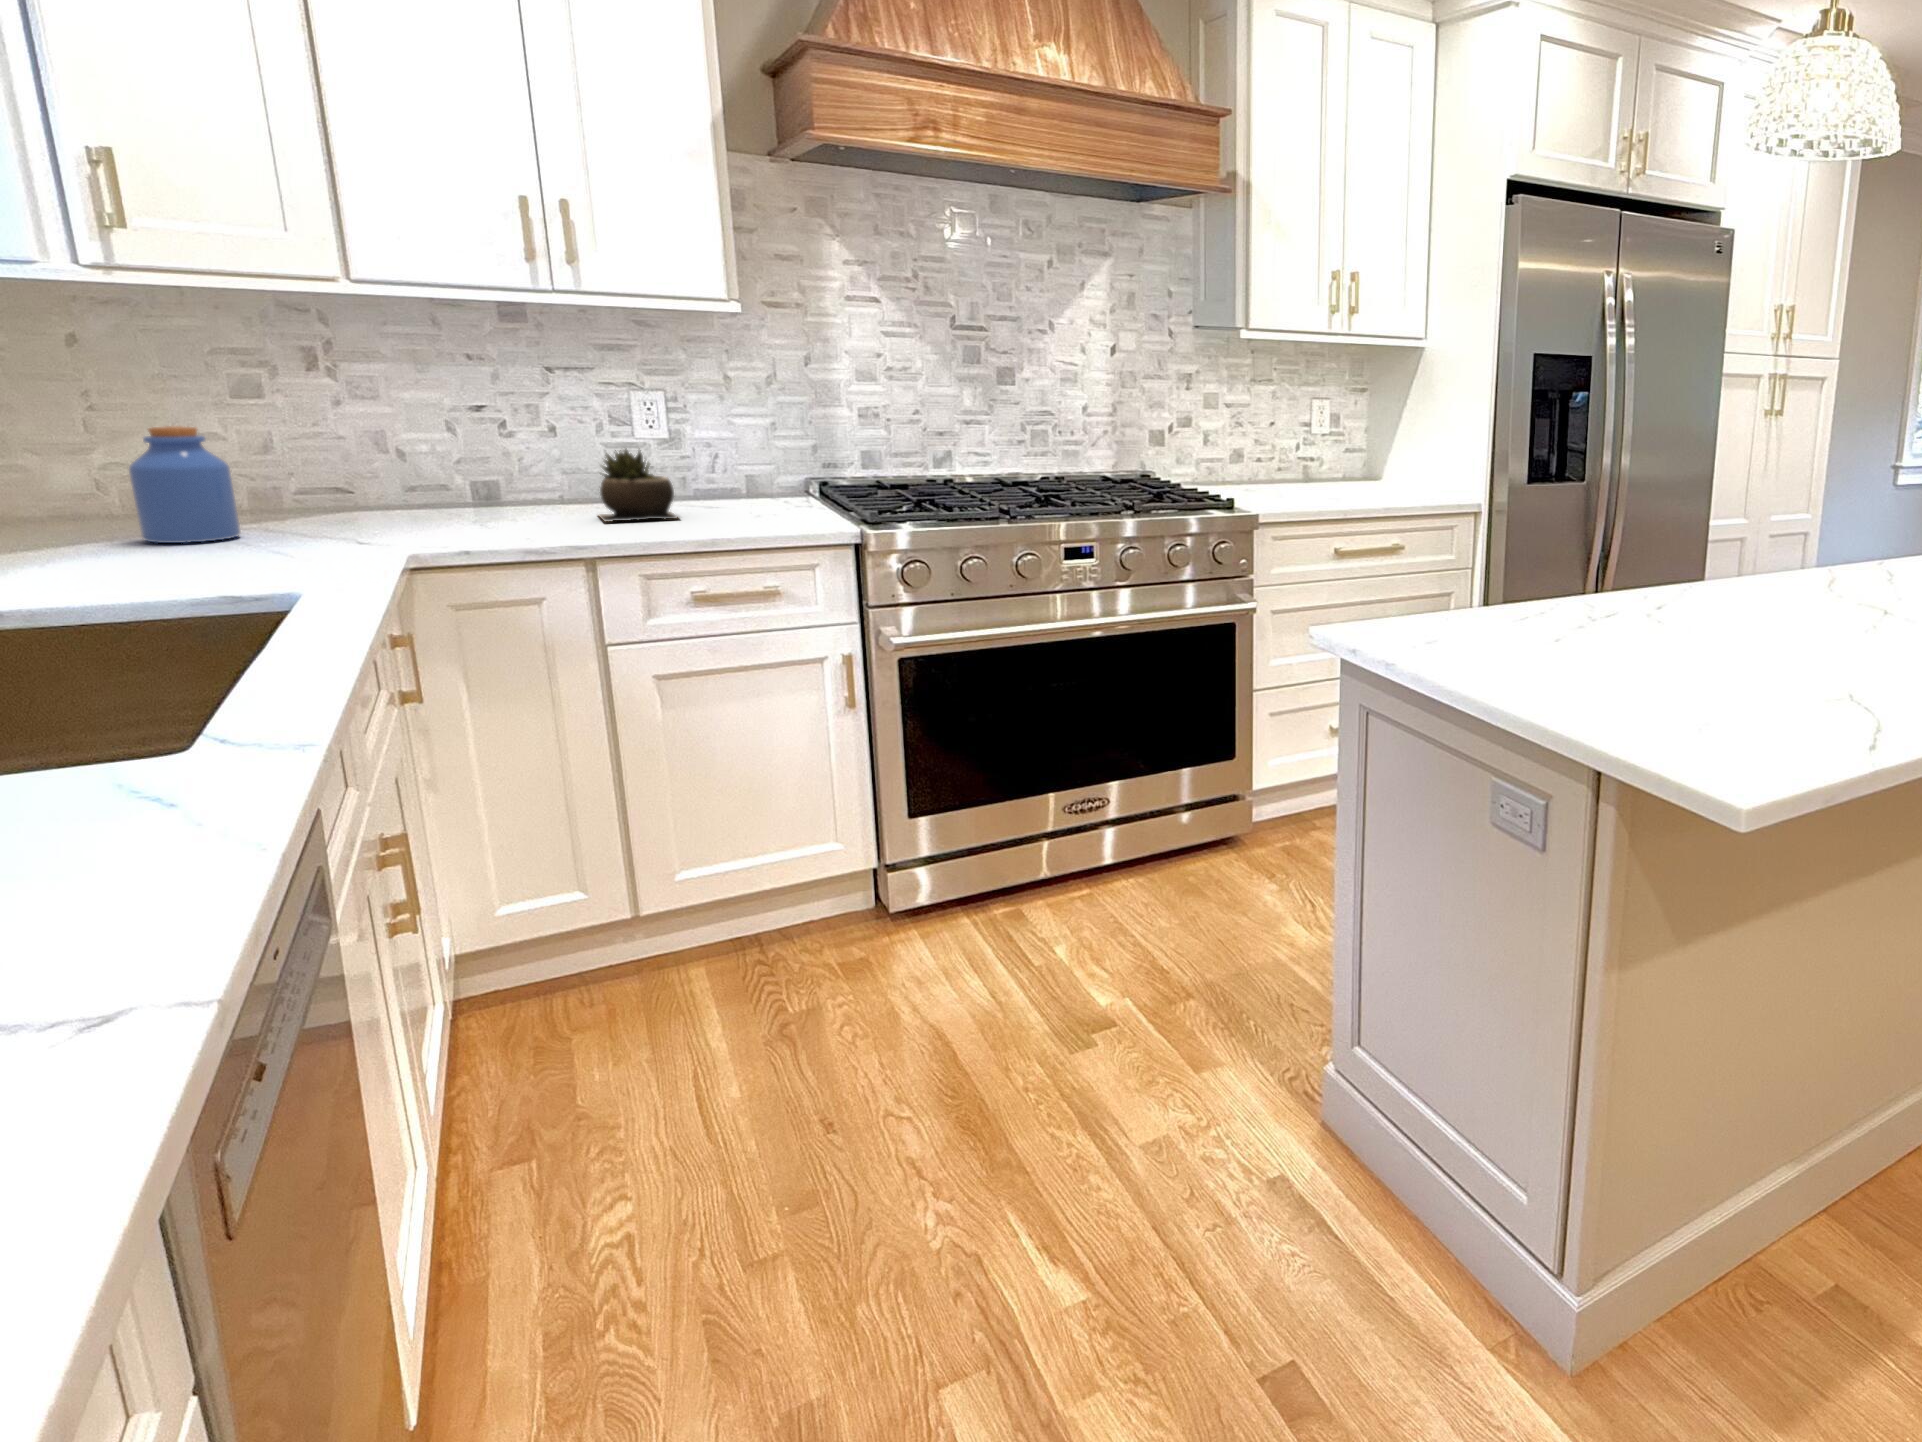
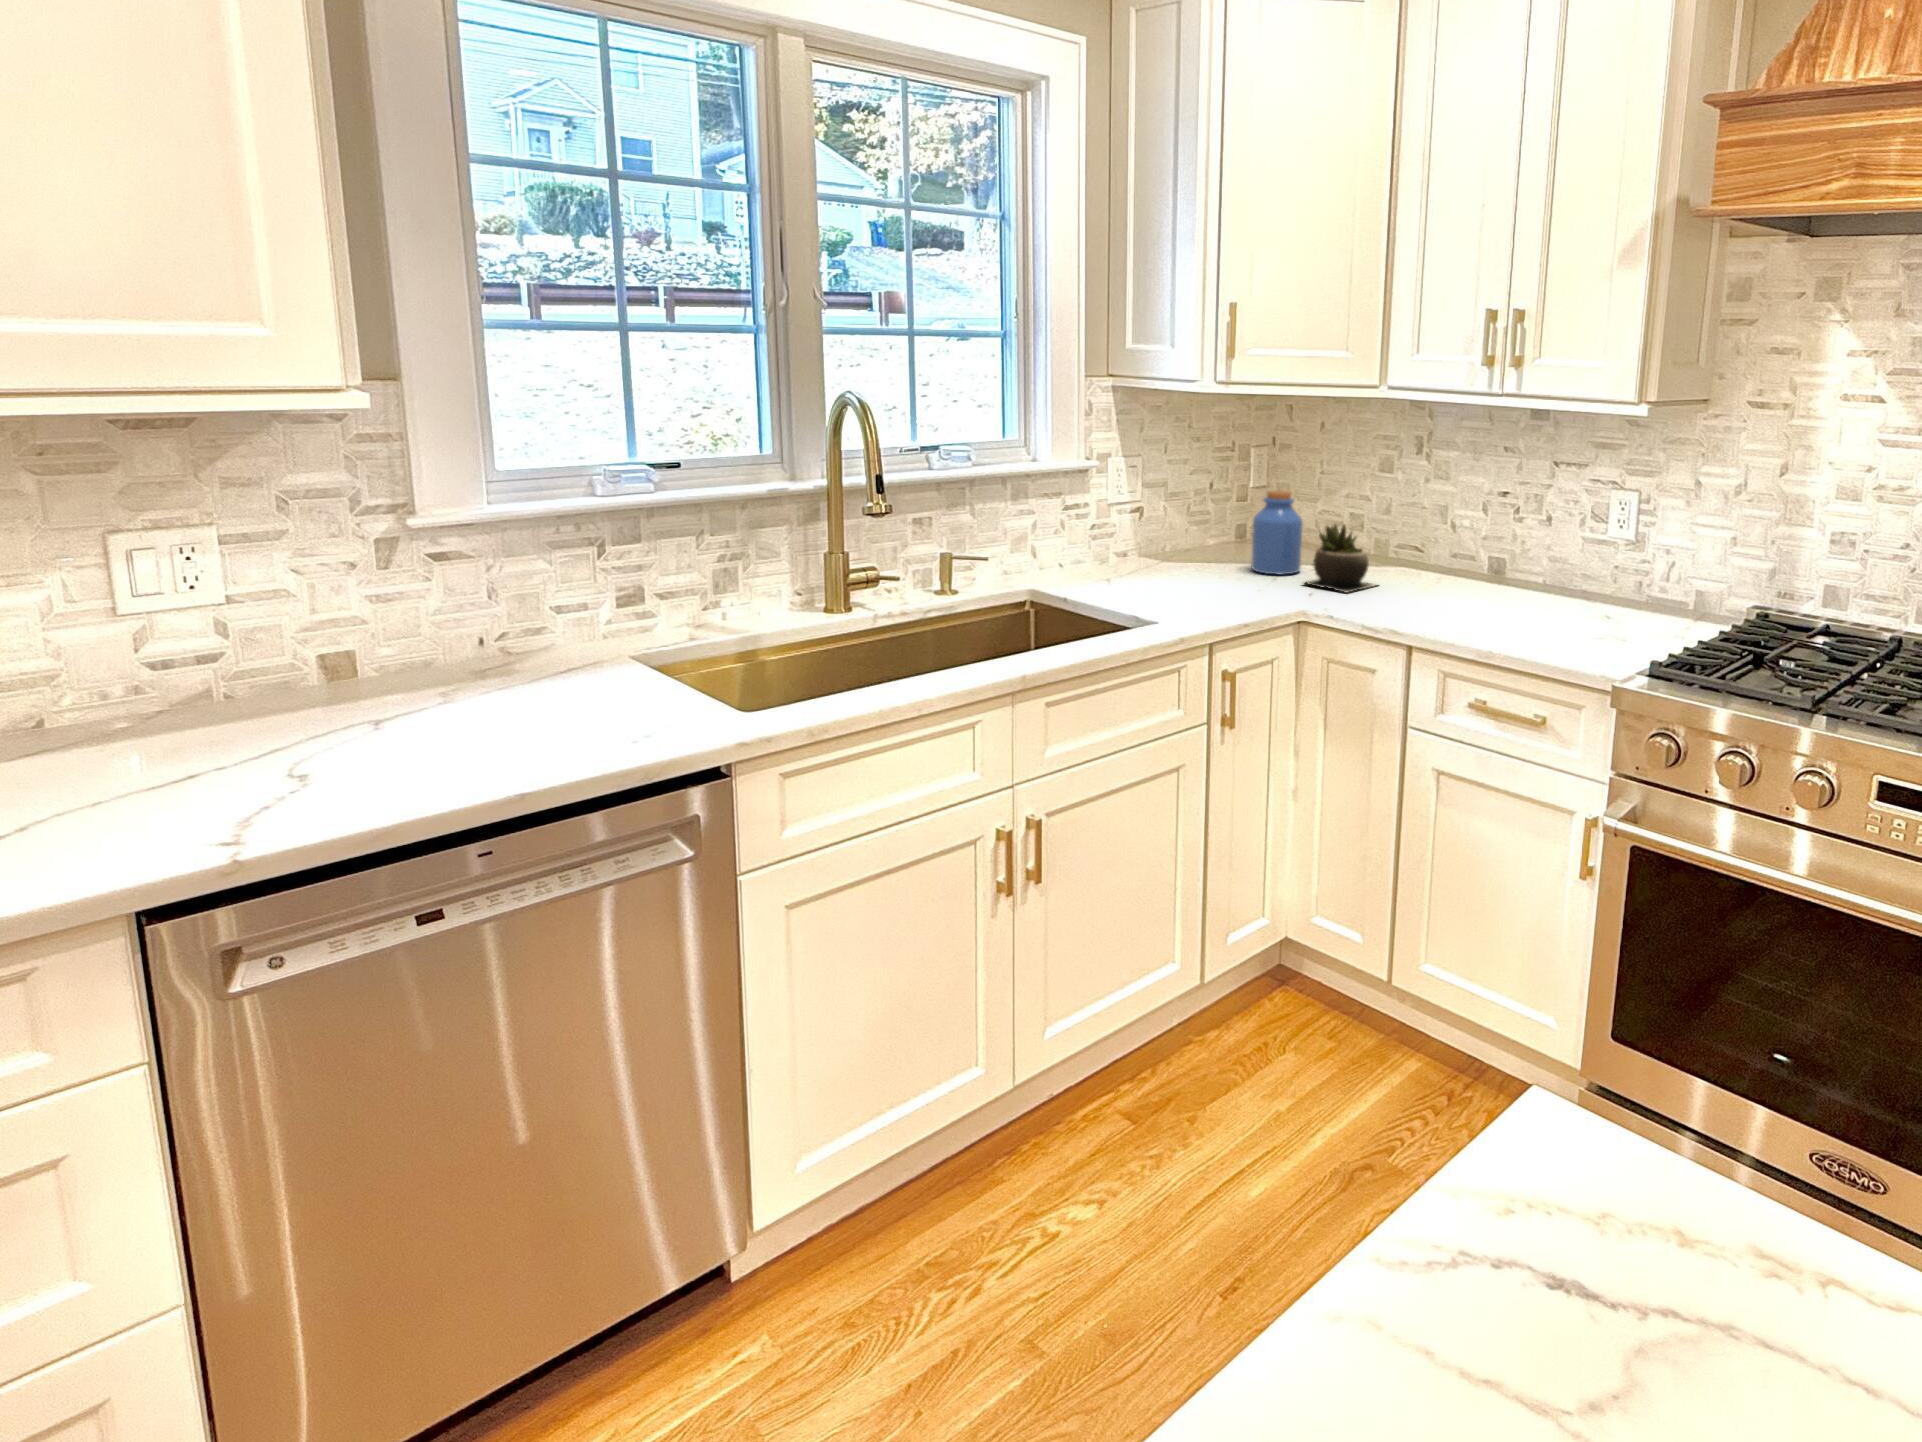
succulent plant: present [599,449,678,521] -> present [1303,524,1375,592]

